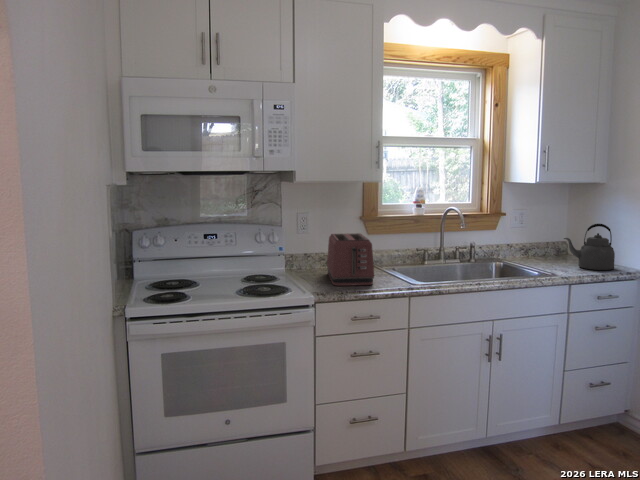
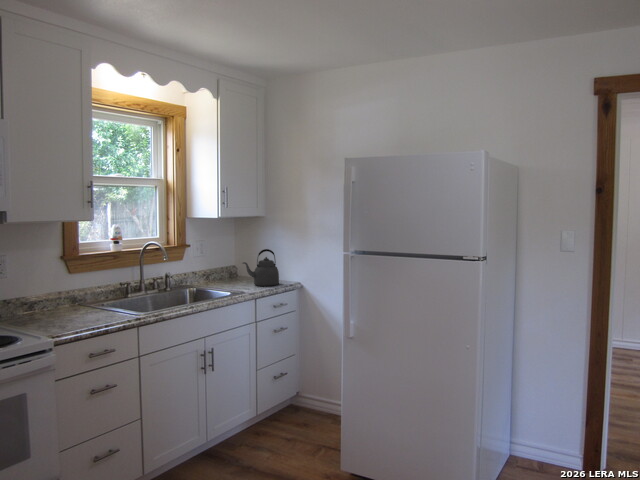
toaster: present [327,233,374,286] -> none [37,273,102,327]

